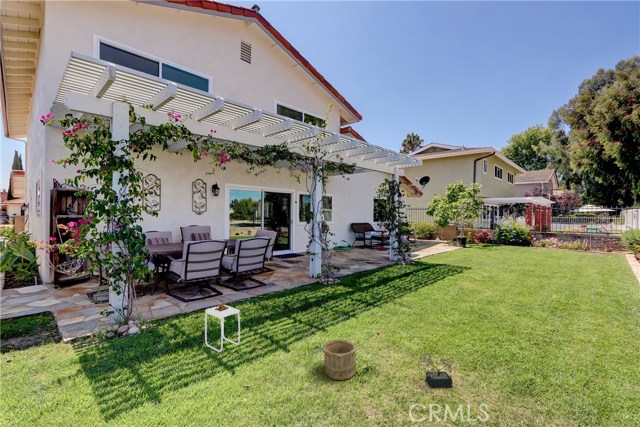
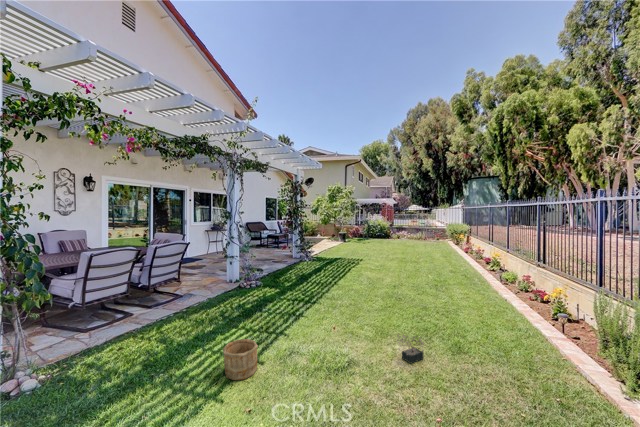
side table: present [205,304,240,352] -> none [156,324,204,384]
wooden bucket: present [323,340,356,380] -> present [223,339,258,380]

